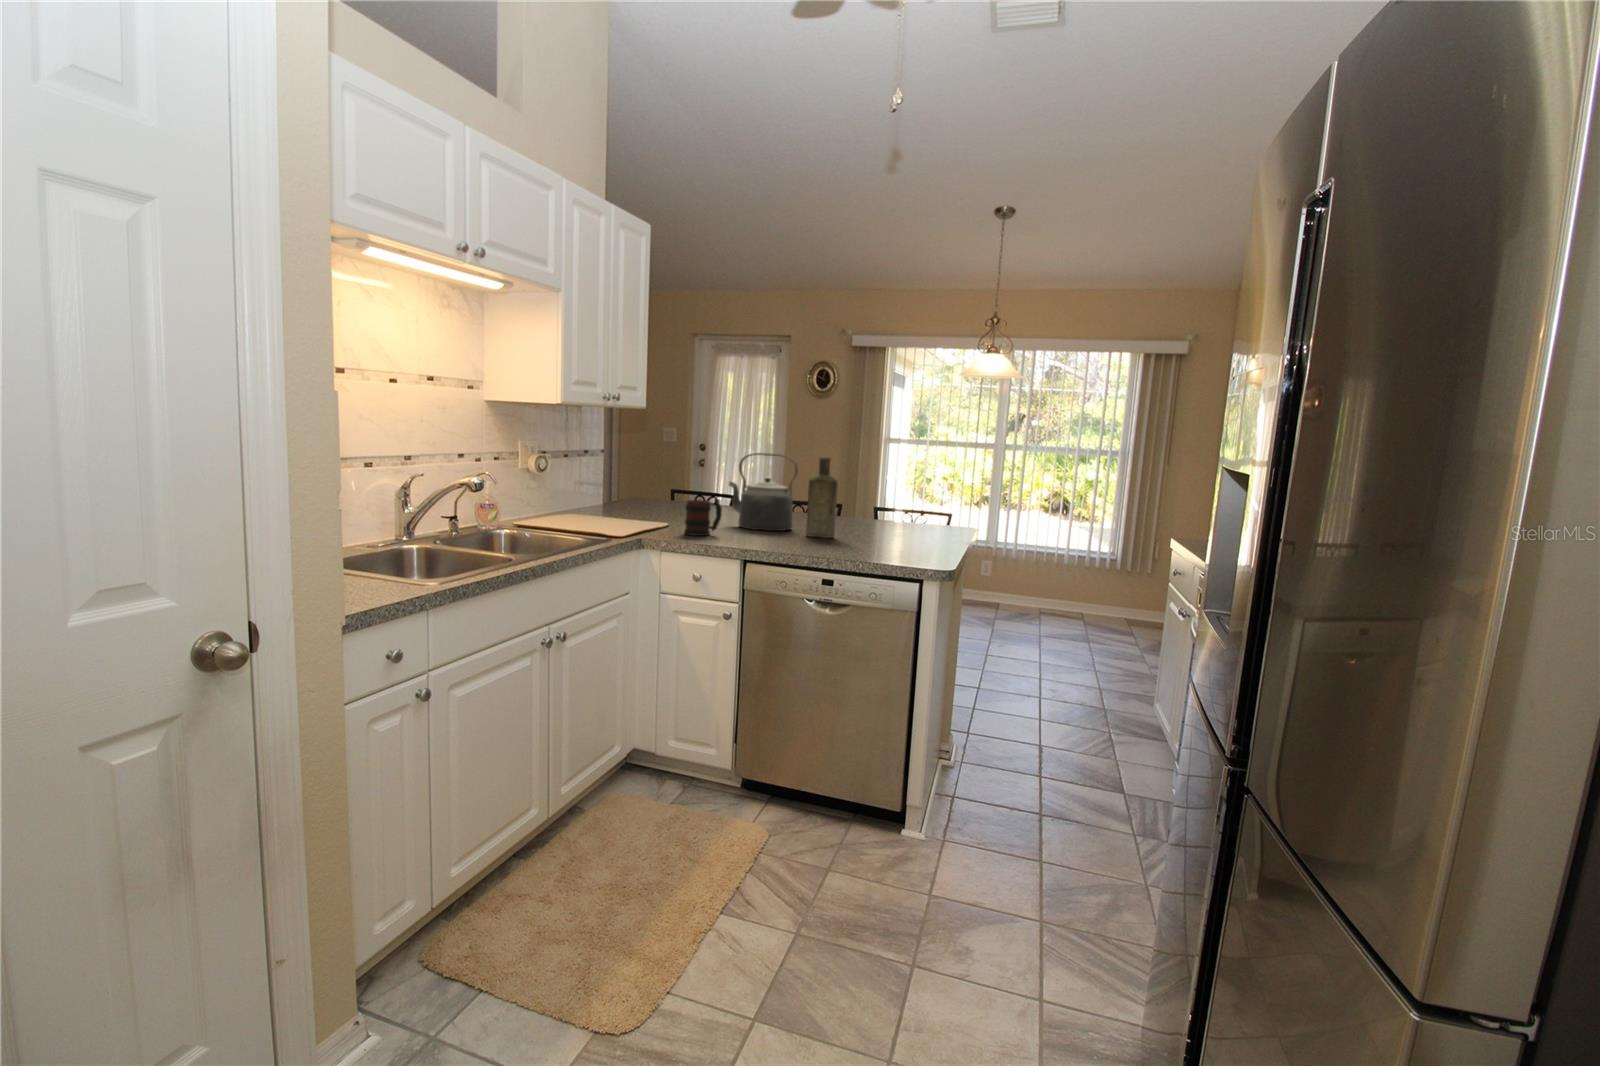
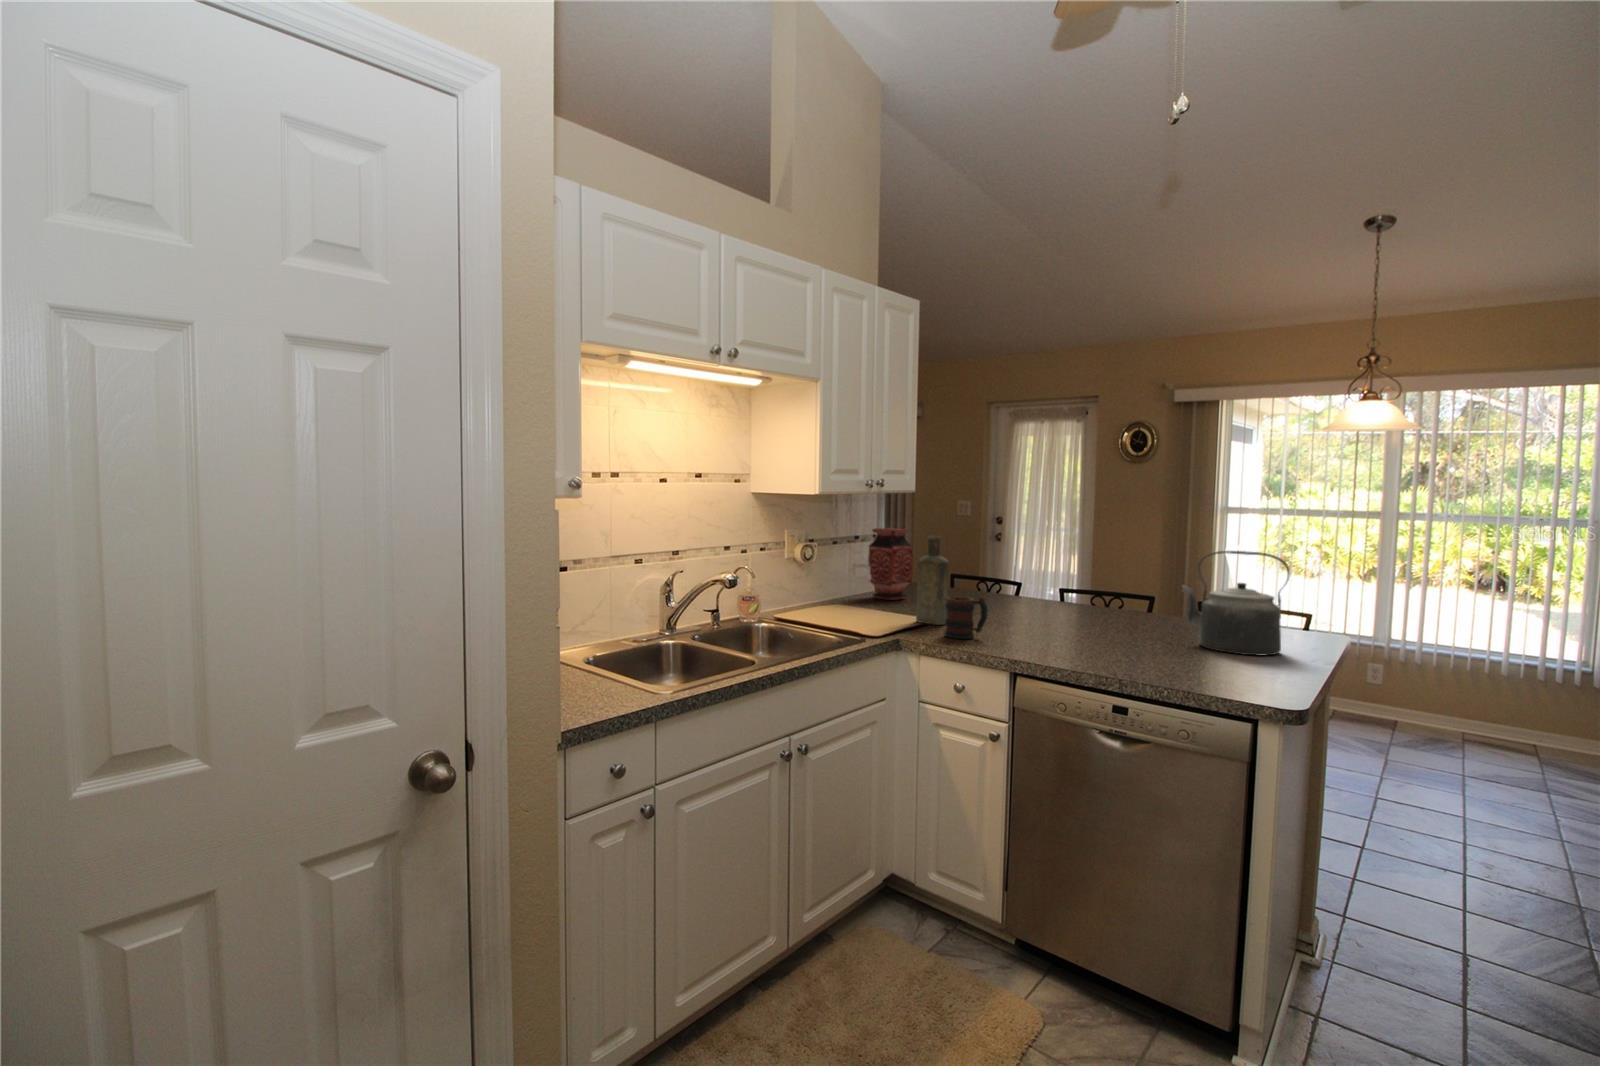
vase: none [600,443,643,512] -> present [868,528,913,600]
kettle: present [729,453,798,531] -> present [1182,551,1290,656]
bottle: present [806,457,838,538] -> present [916,536,949,625]

